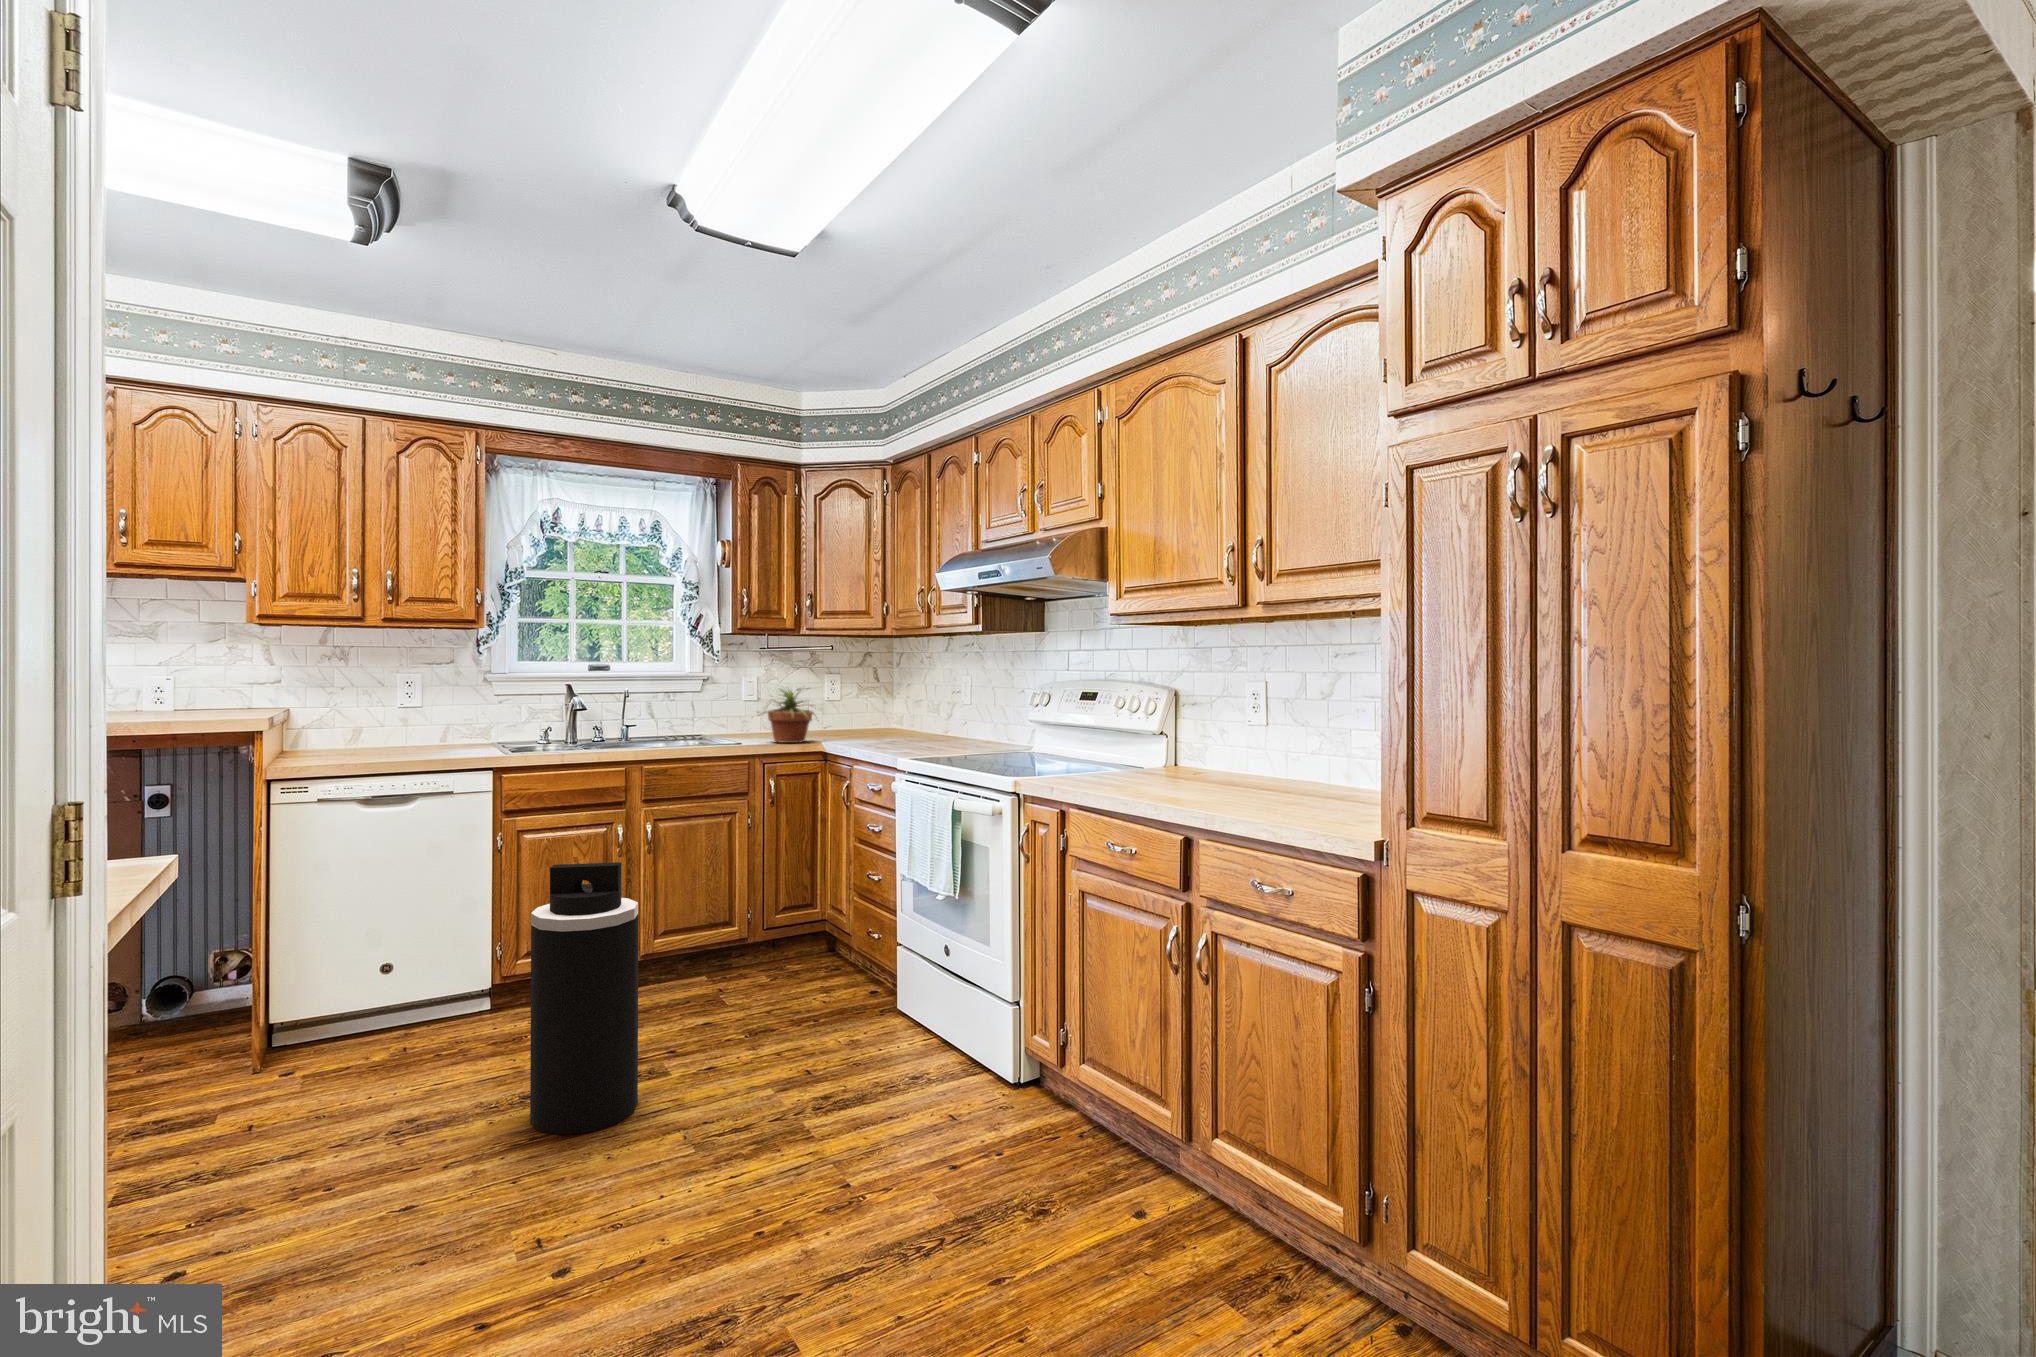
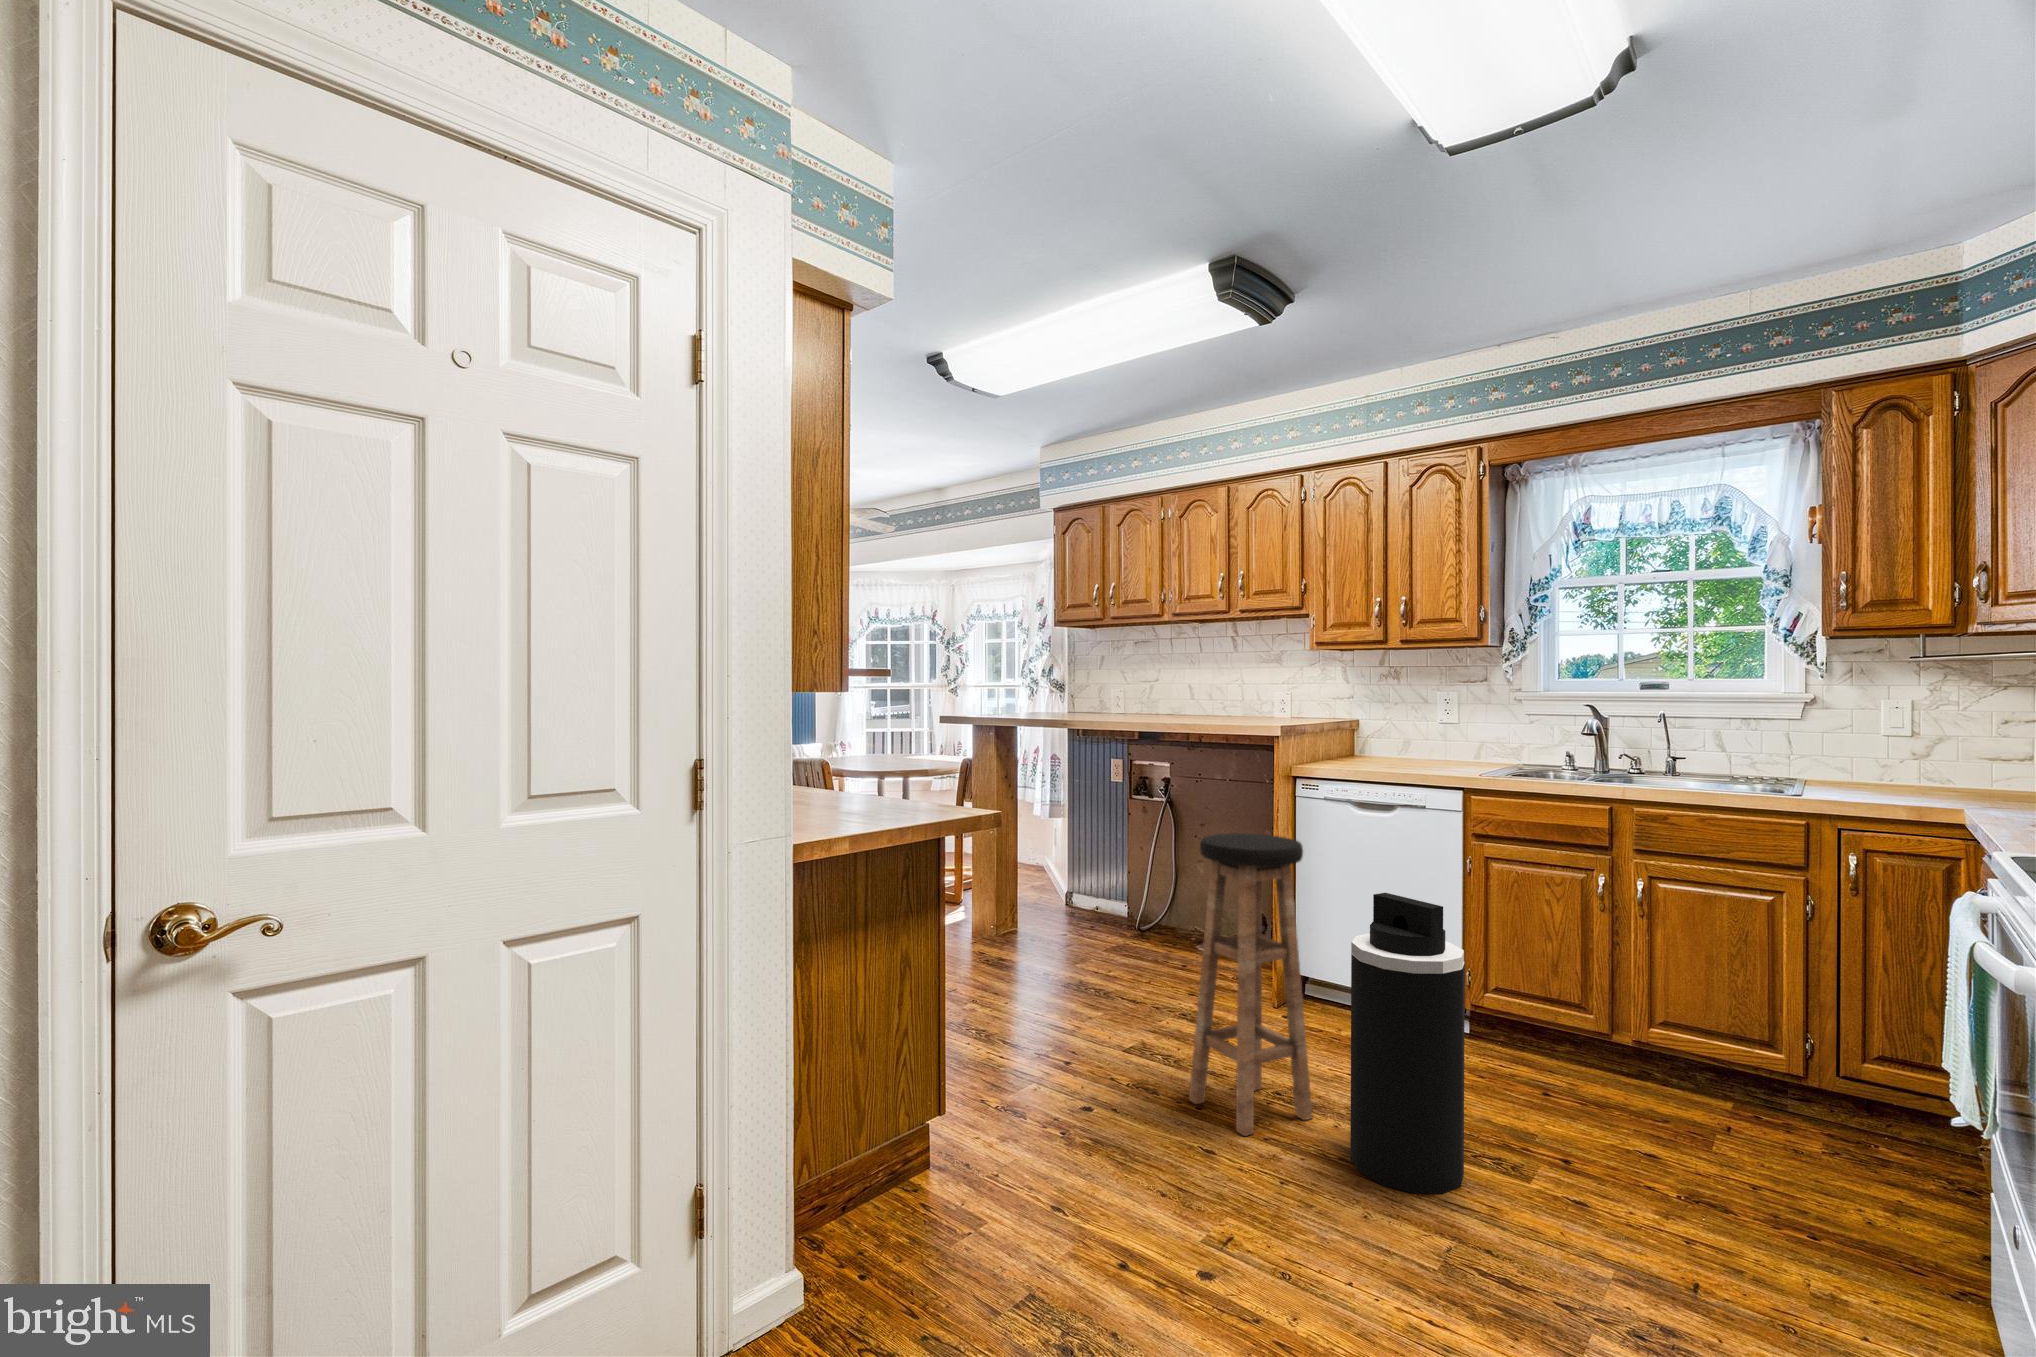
potted plant: present [766,689,814,743] -> none [1841,715,1991,804]
bar stool: none [308,835,461,1179] -> present [1189,833,1313,1136]

